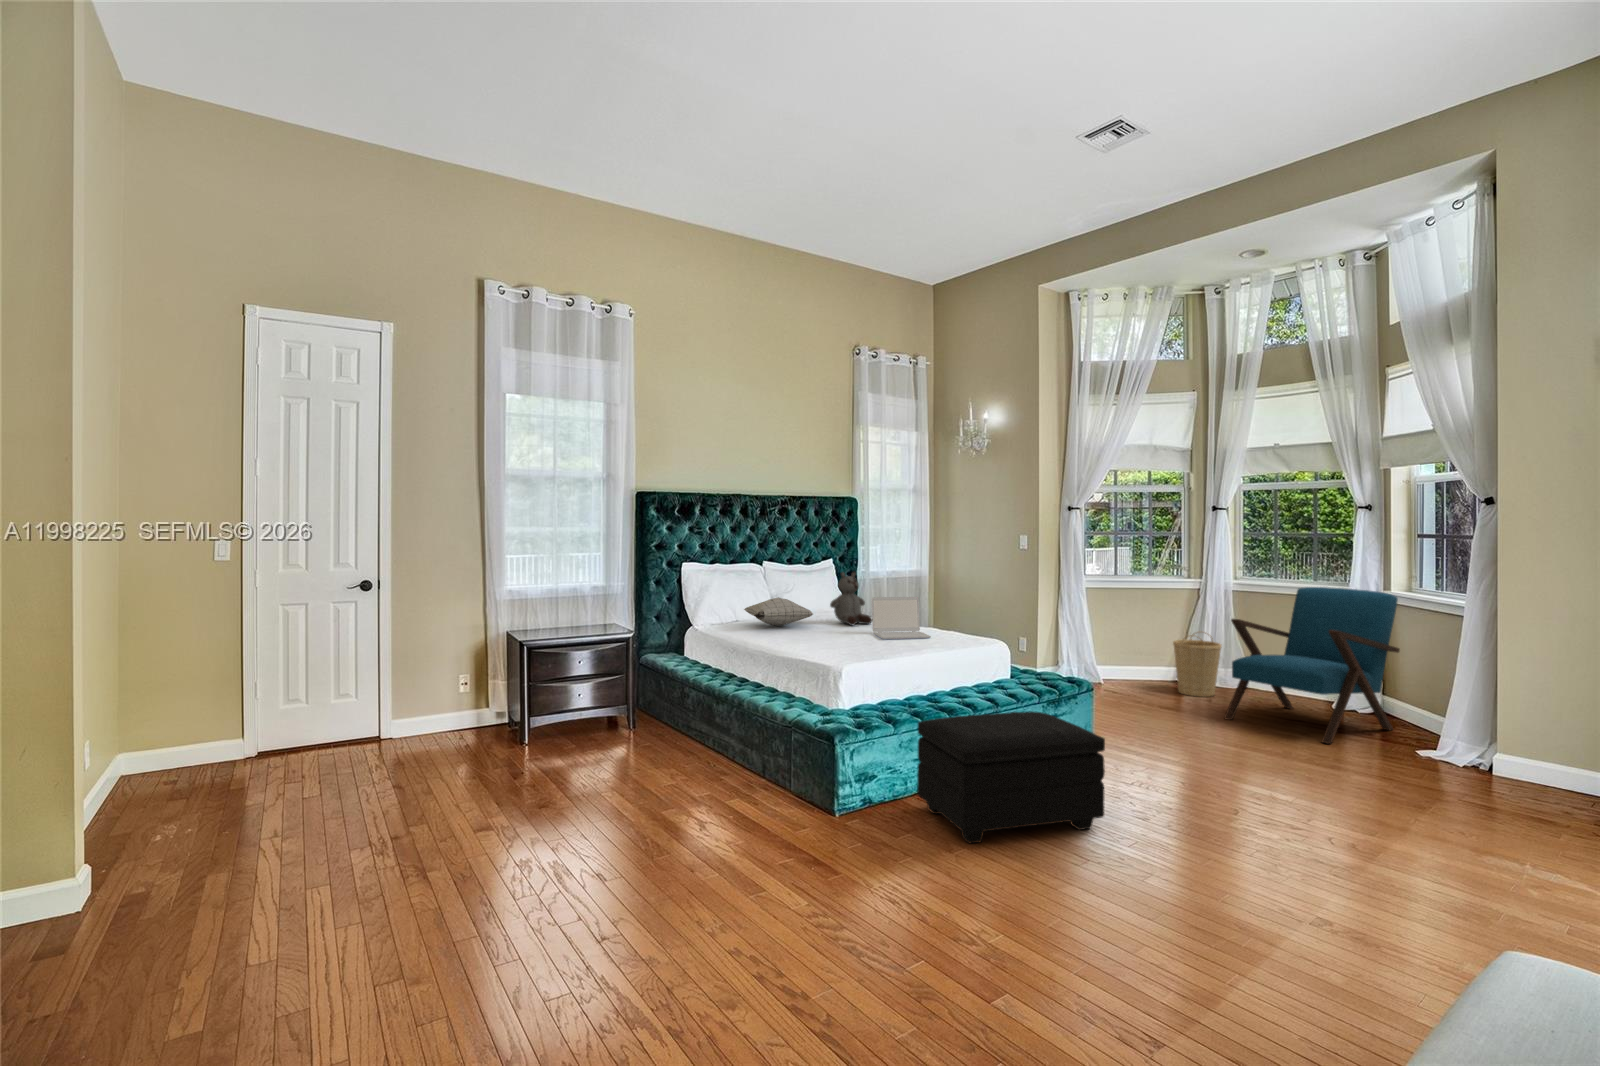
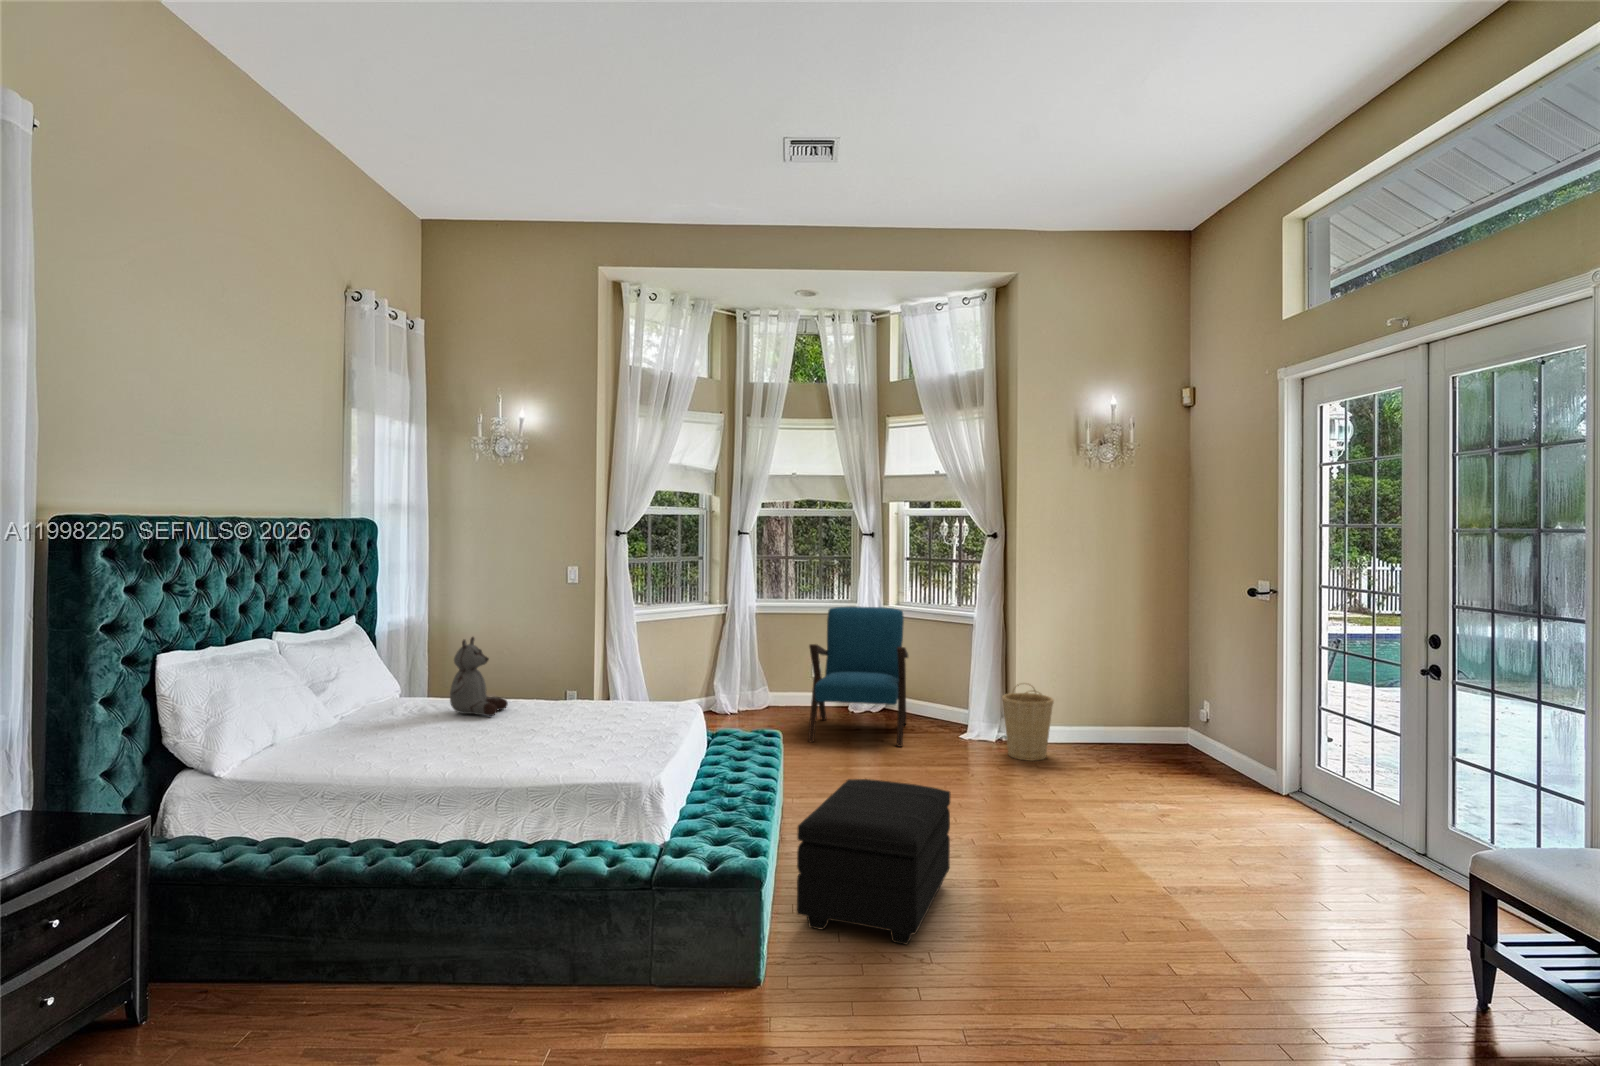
pillow: present [744,597,813,626] -> none [312,692,454,738]
laptop: present [872,597,931,639] -> none [549,664,635,729]
basket: present [1173,633,1222,697] -> present [1002,684,1054,761]

